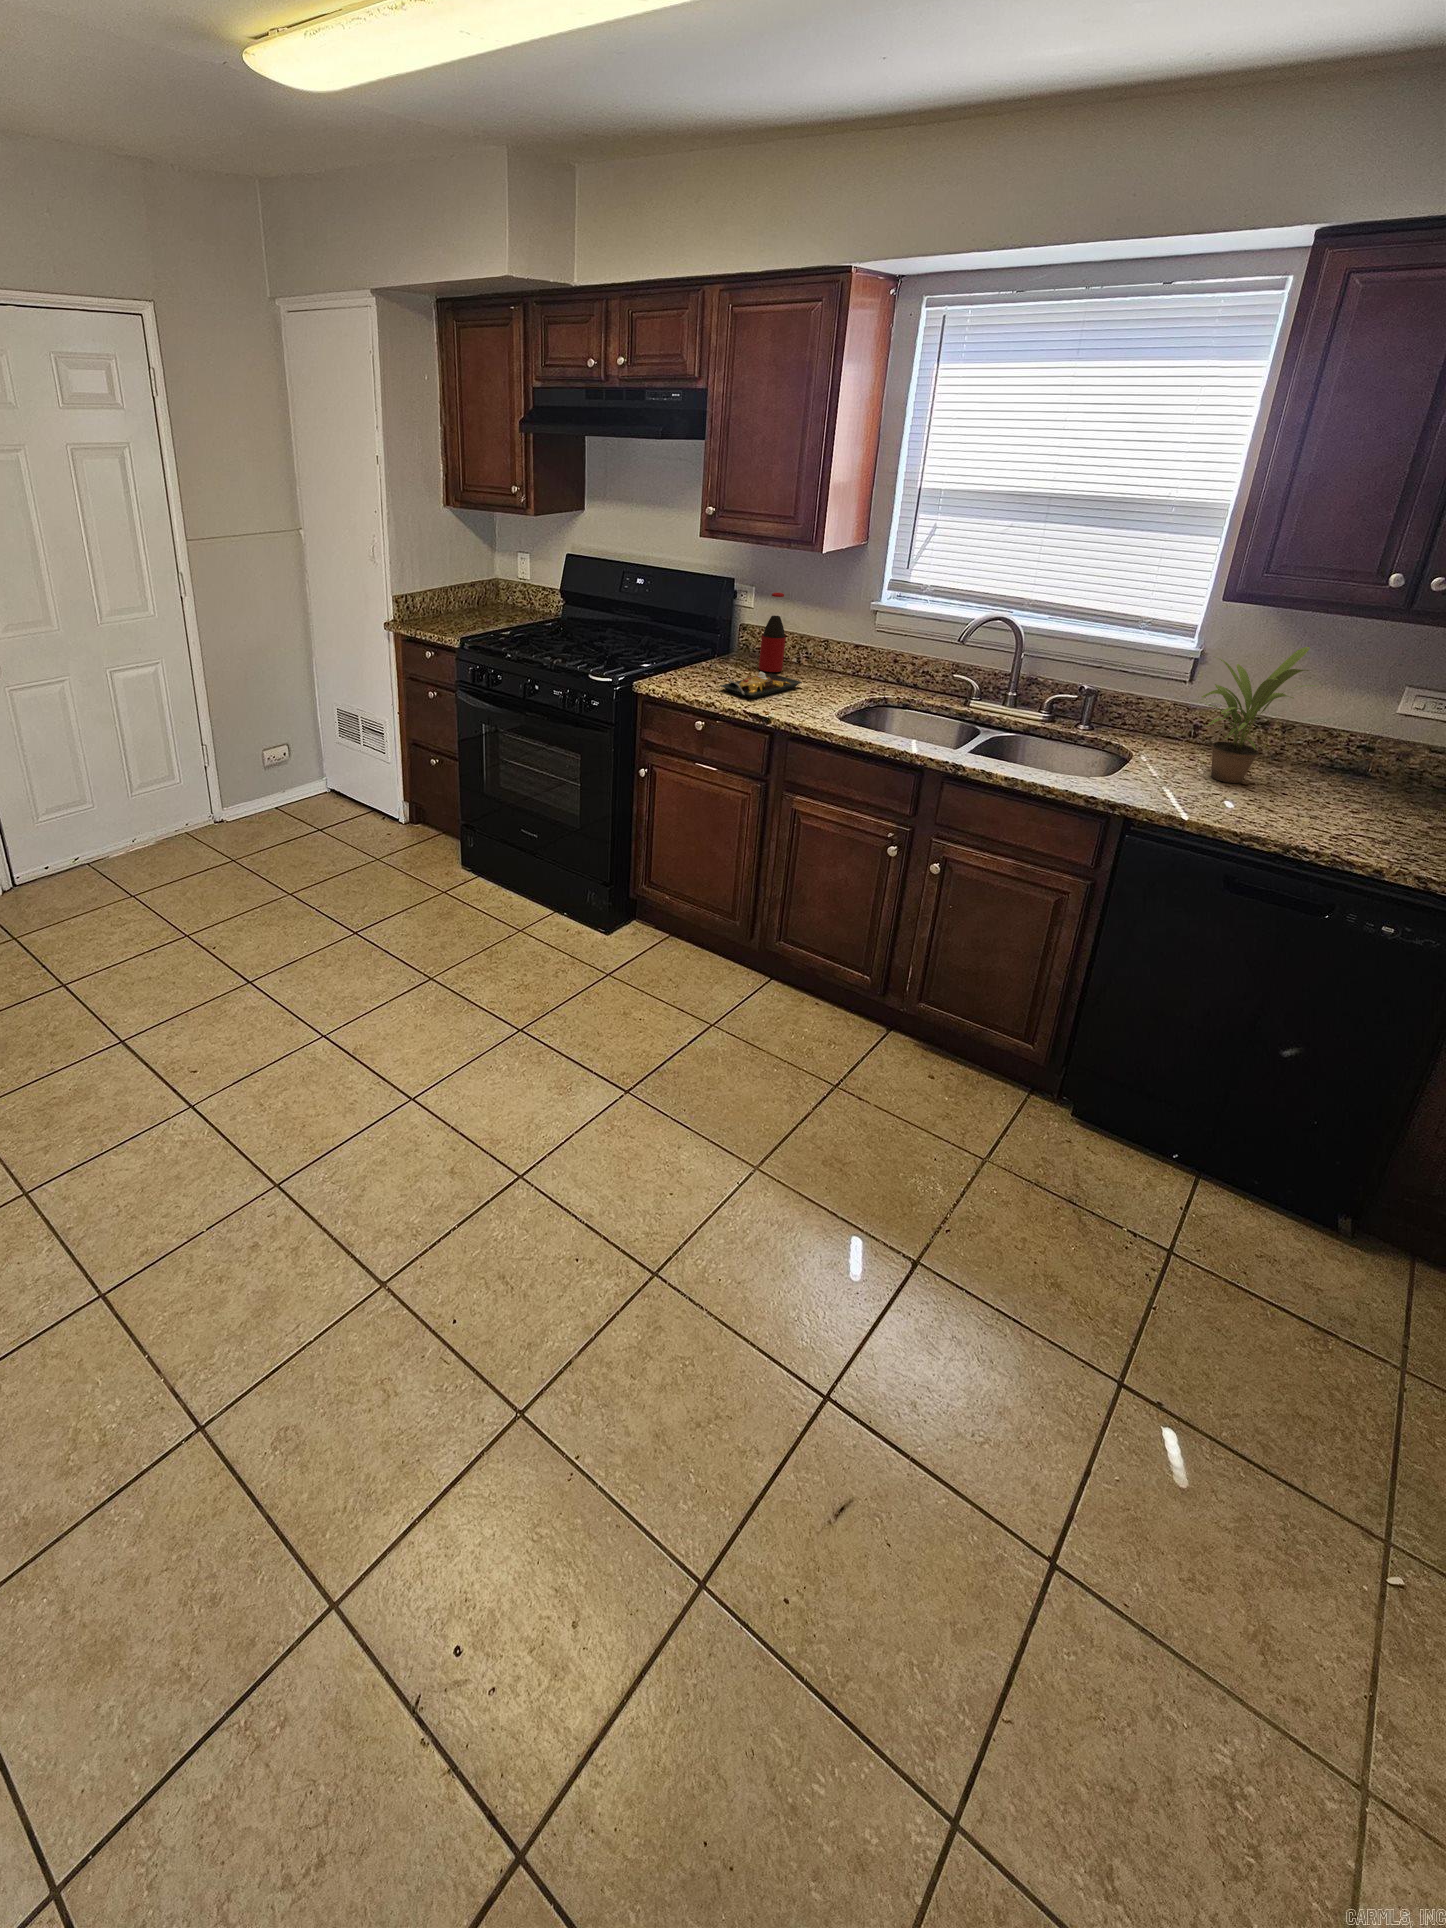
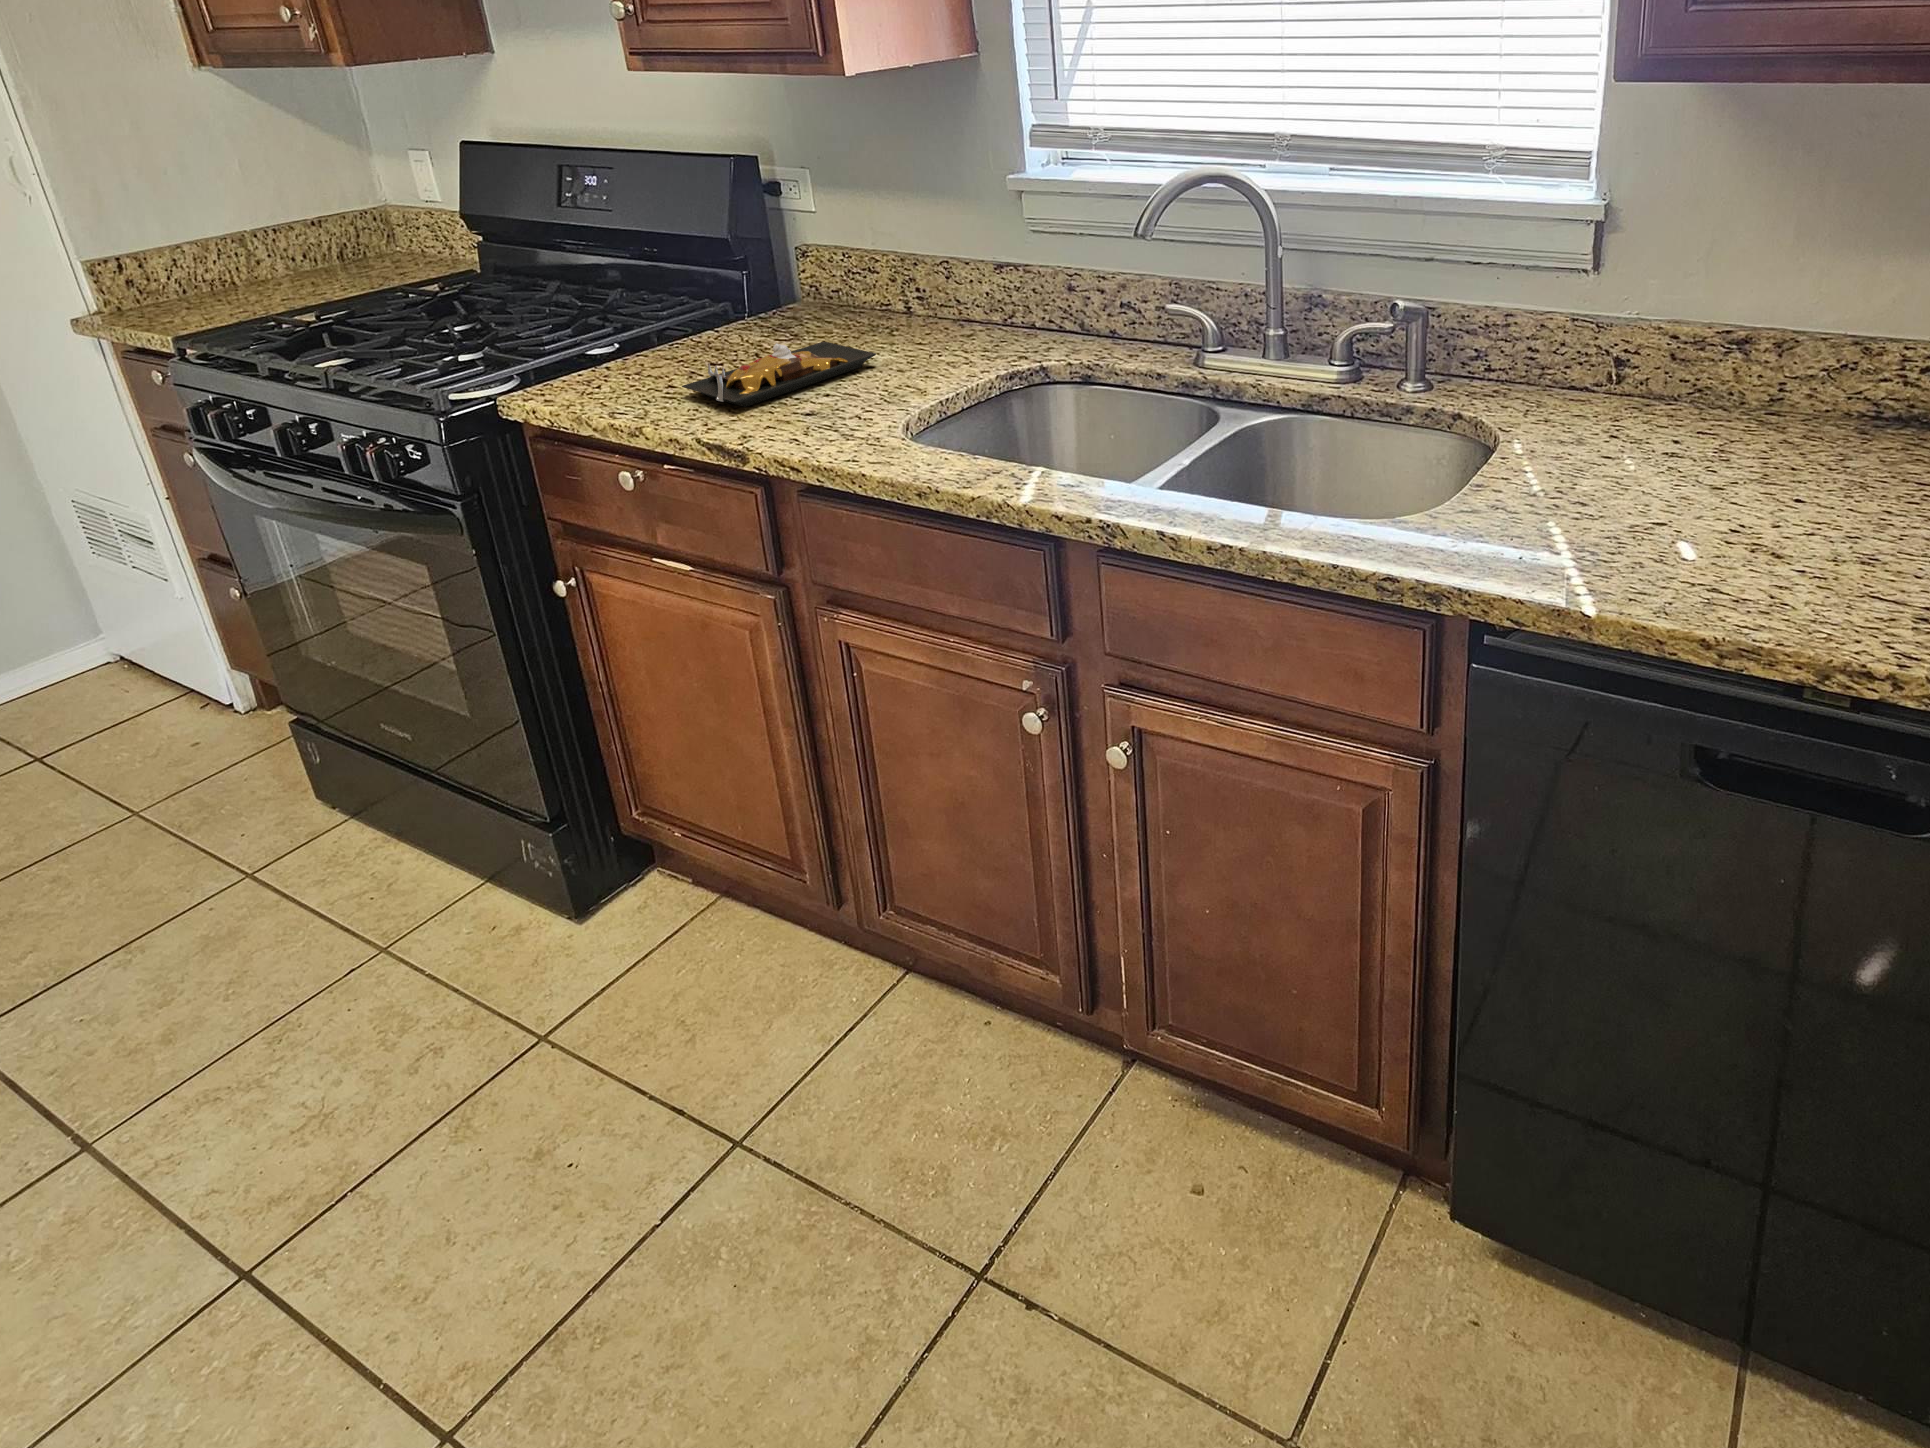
bottle: present [759,593,786,672] -> none [803,175,863,340]
potted plant: present [1202,647,1316,783] -> none [1609,169,1847,485]

